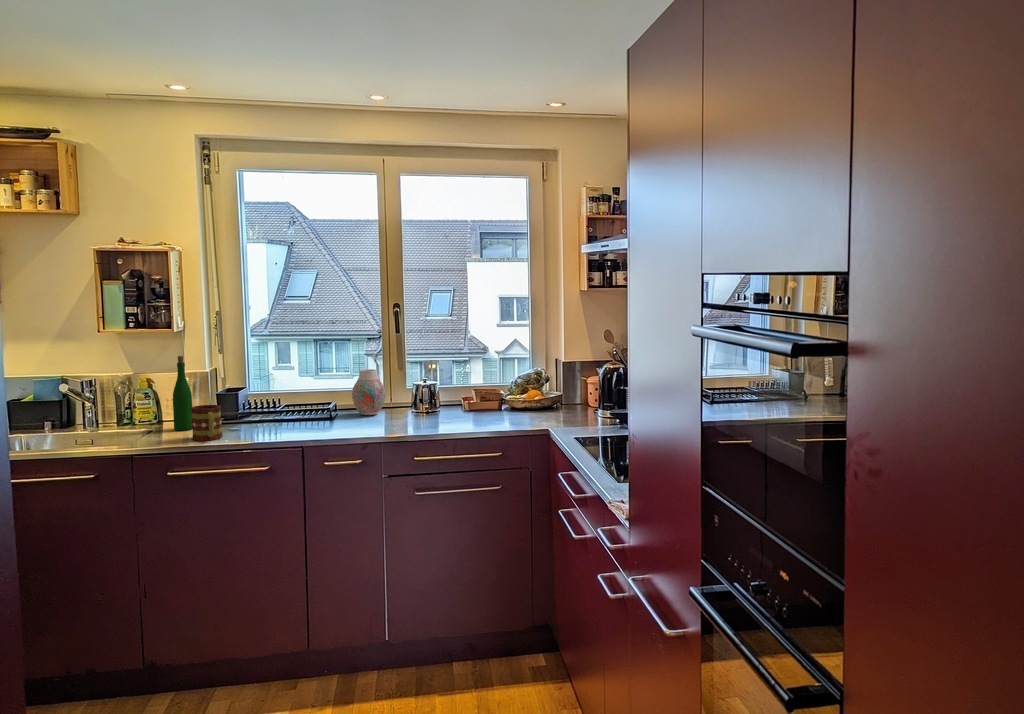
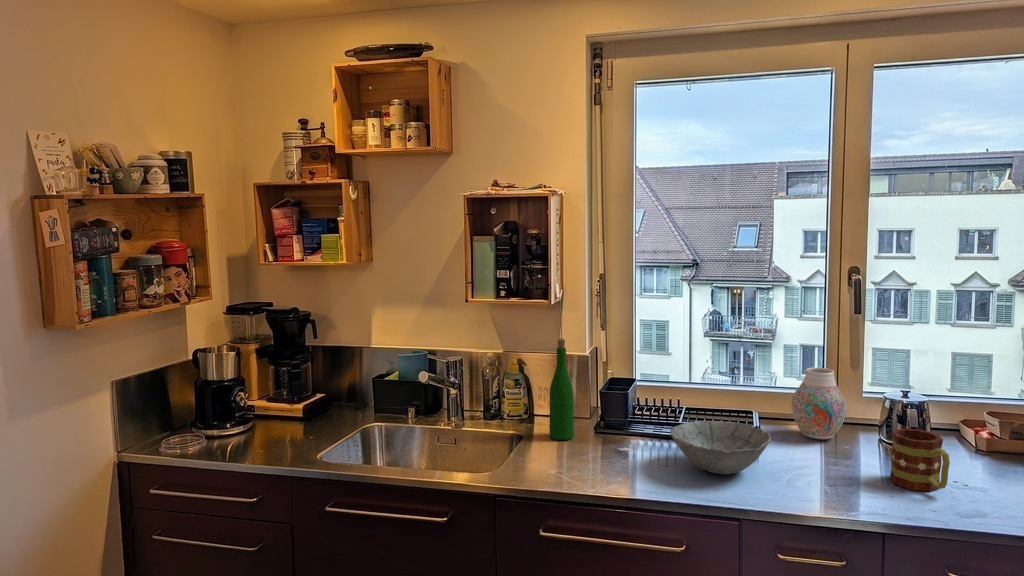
bowl: none [260,403,326,434] -> present [670,421,771,475]
mug: present [191,405,222,441] -> present [890,428,950,491]

